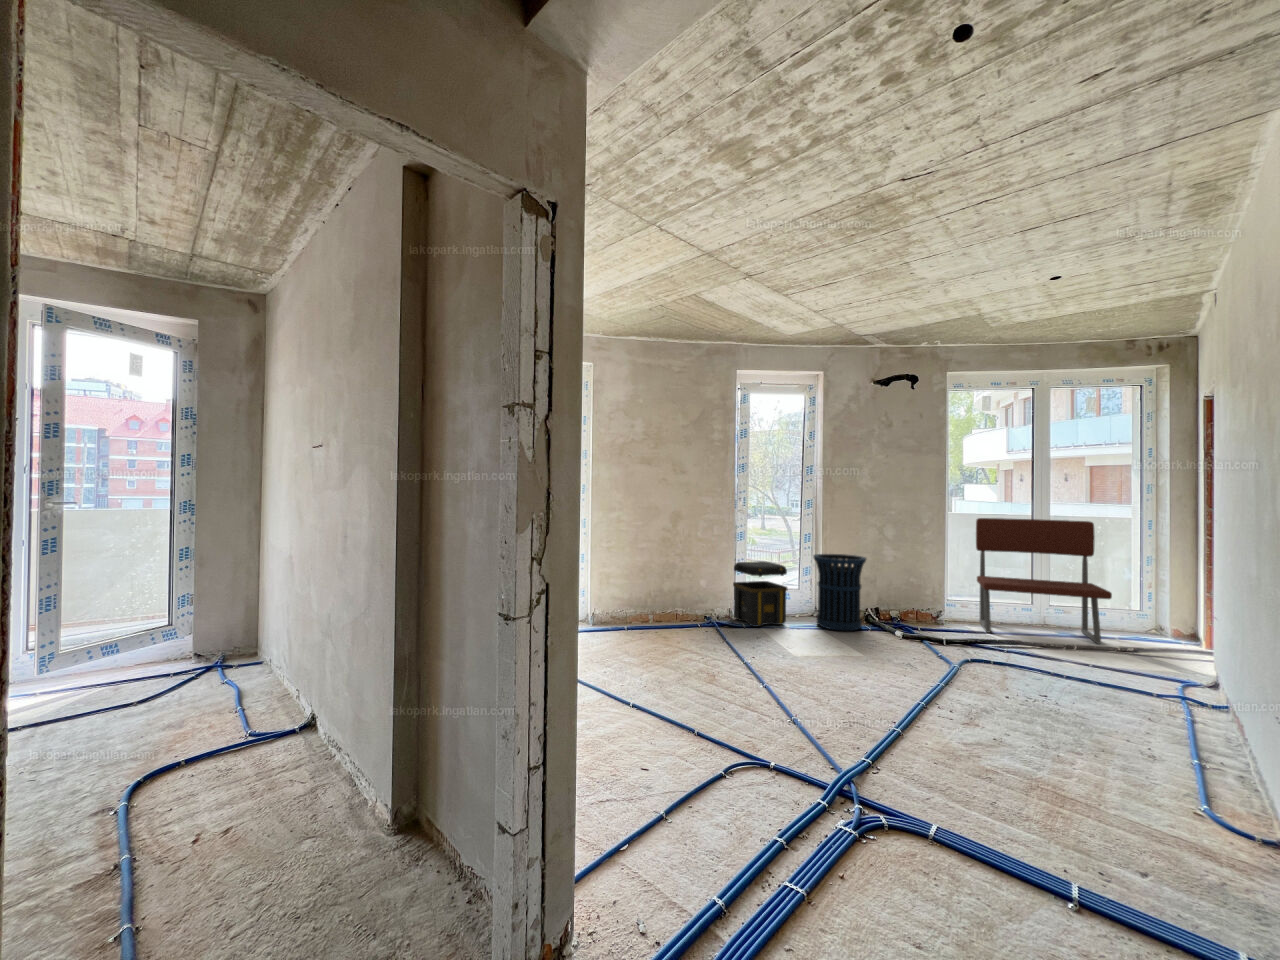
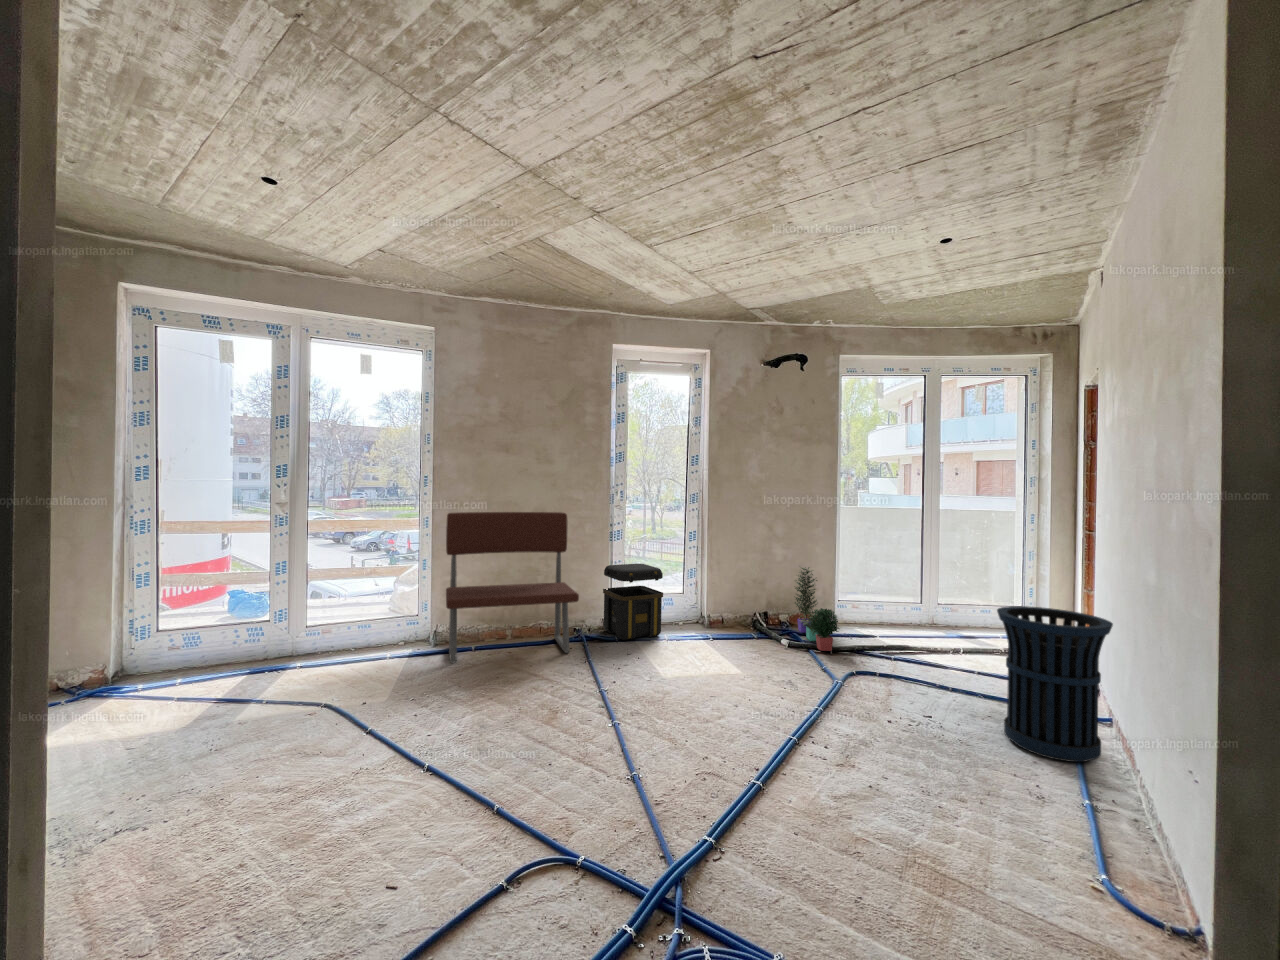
bench: present [976,518,1112,644] -> present [446,512,579,663]
trash can: present [814,554,866,631] -> present [997,606,1113,762]
potted plant: none [907,566,954,642] -> present [795,567,839,651]

